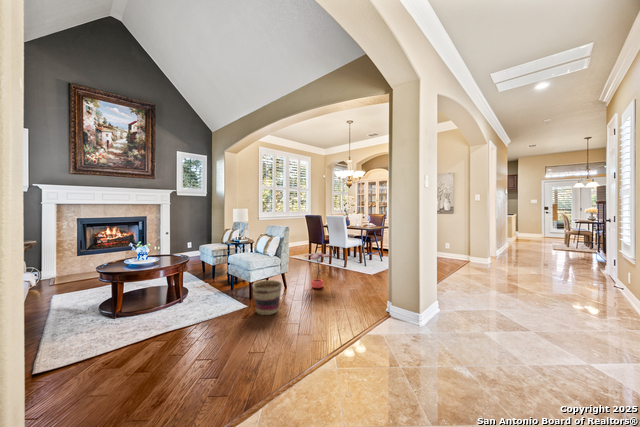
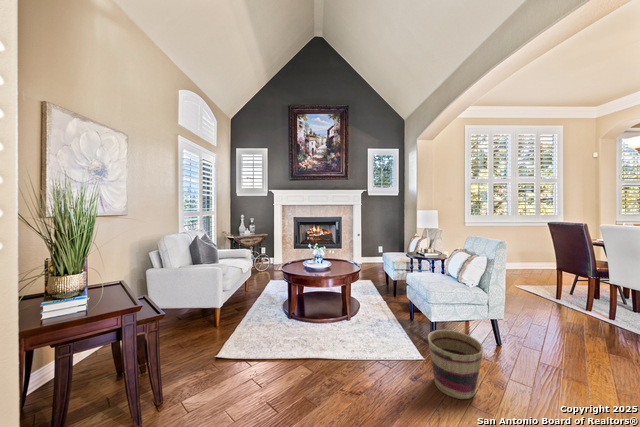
potted plant: present [305,253,330,288] -> none [539,295,611,368]

